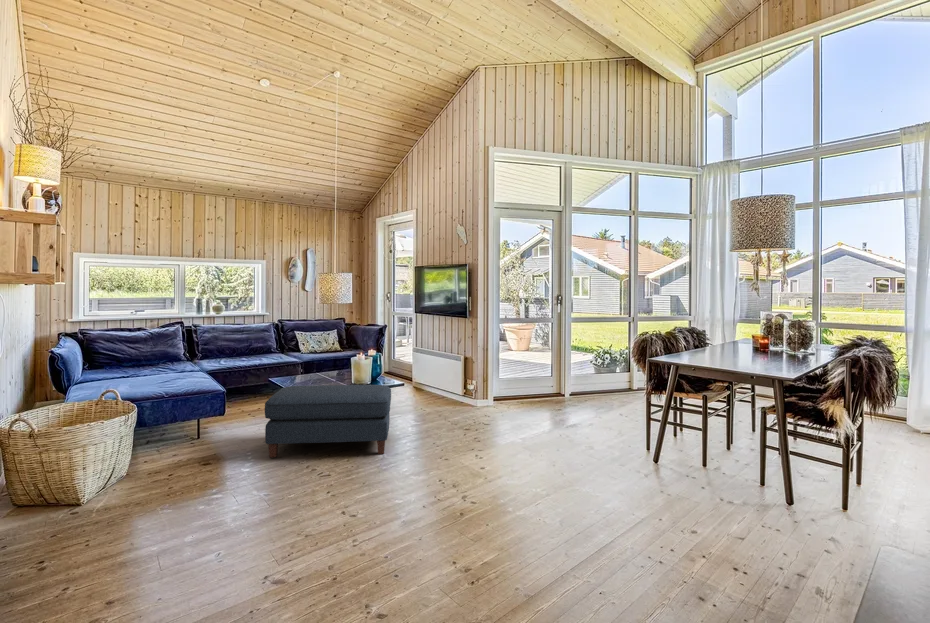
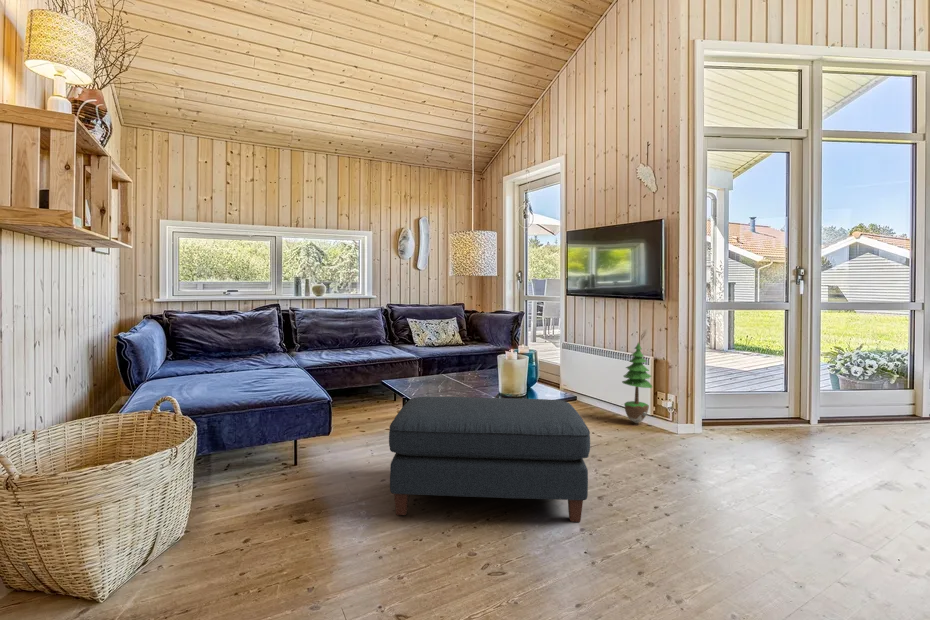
potted tree: none [444,346,464,403] -> present [622,343,652,423]

